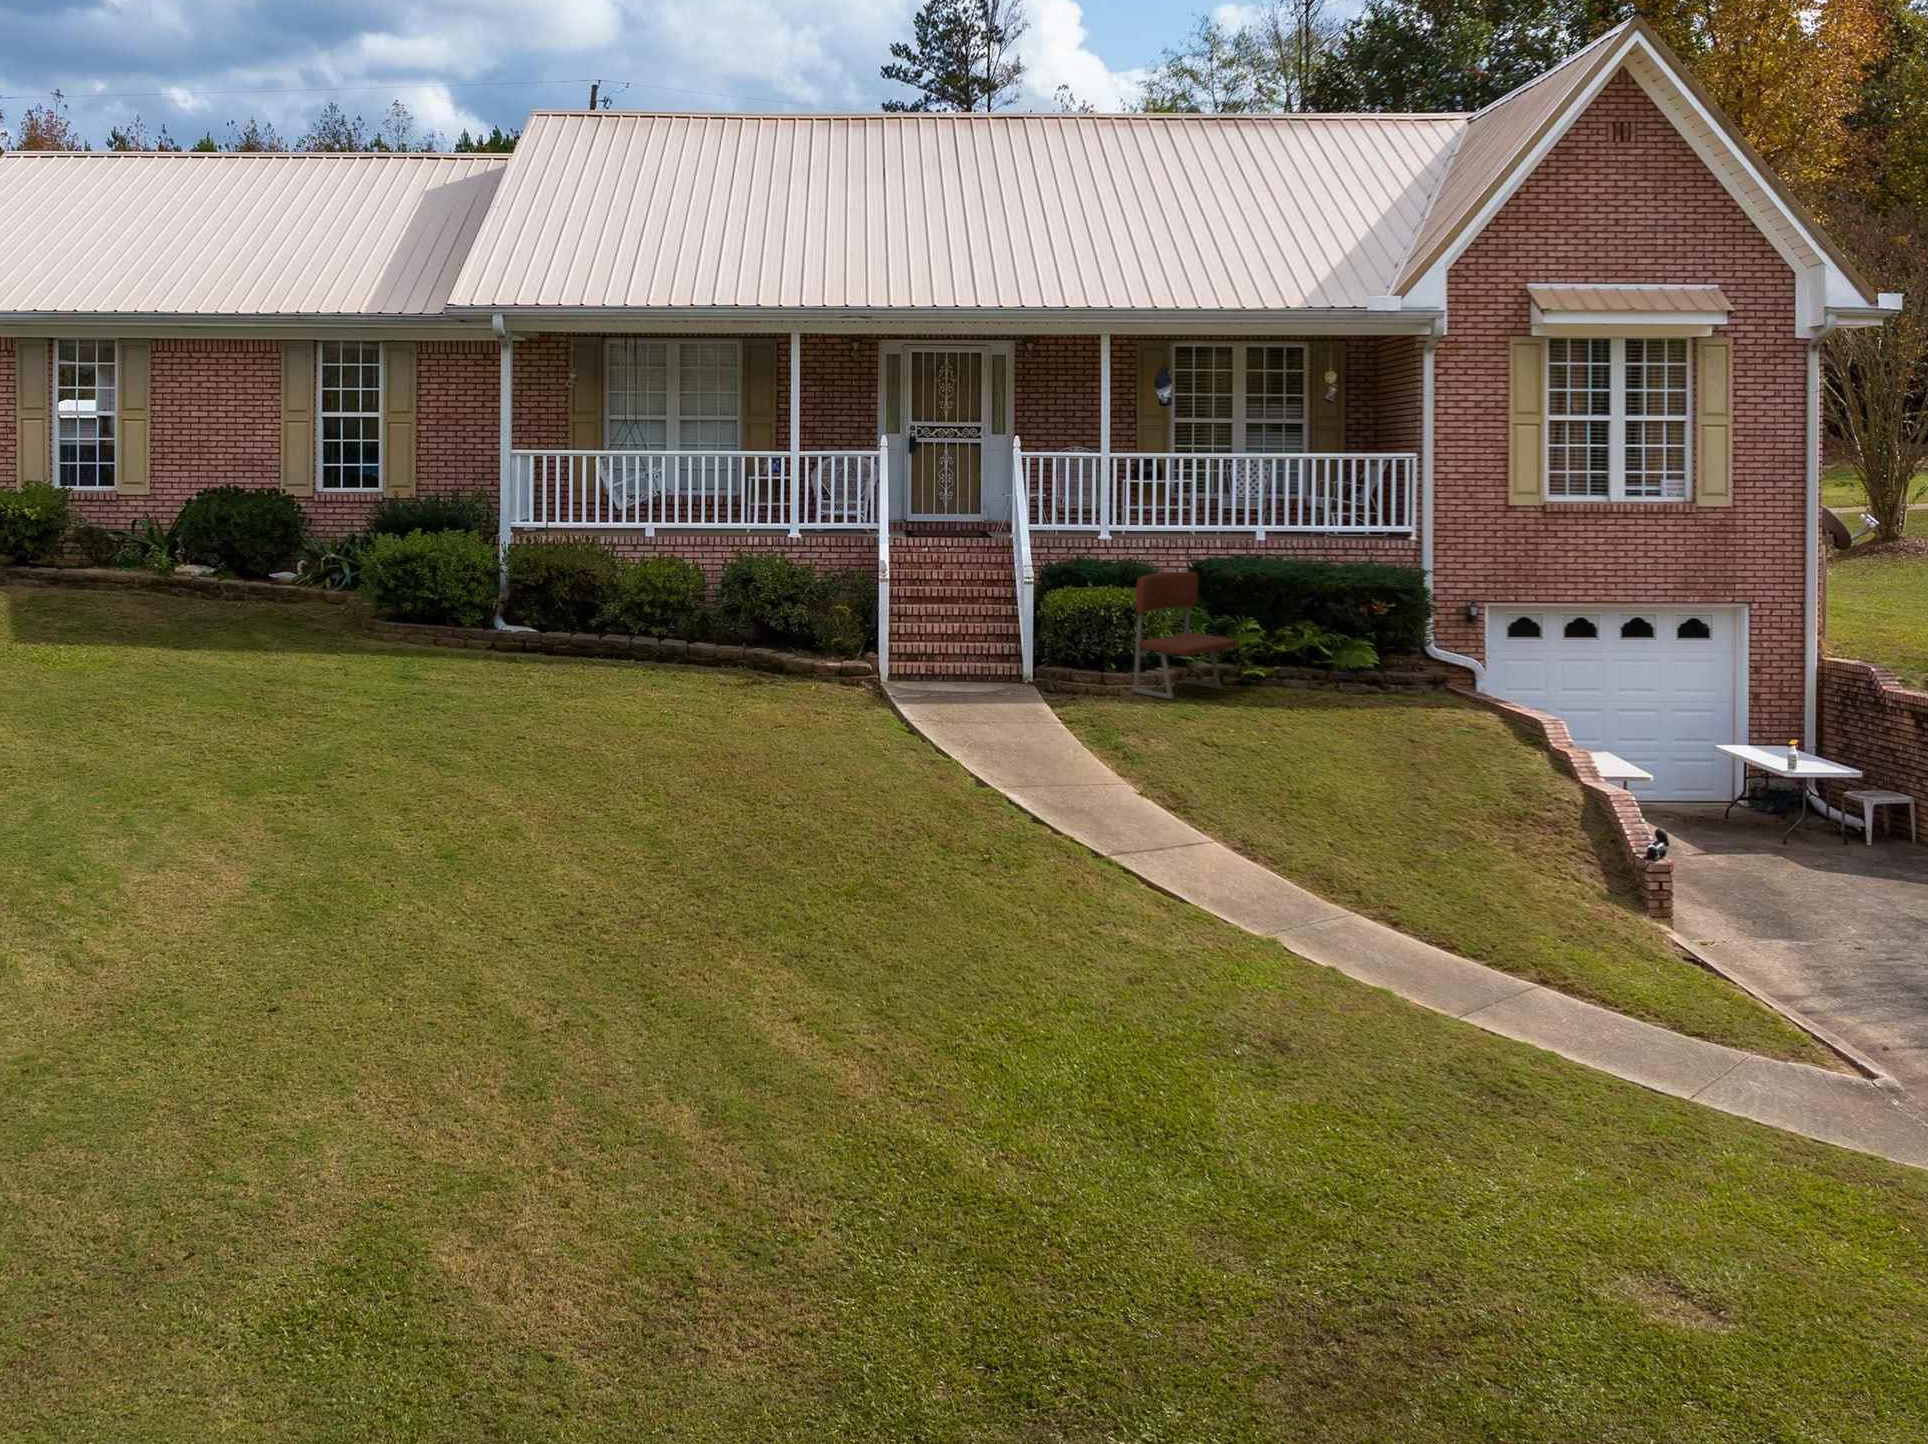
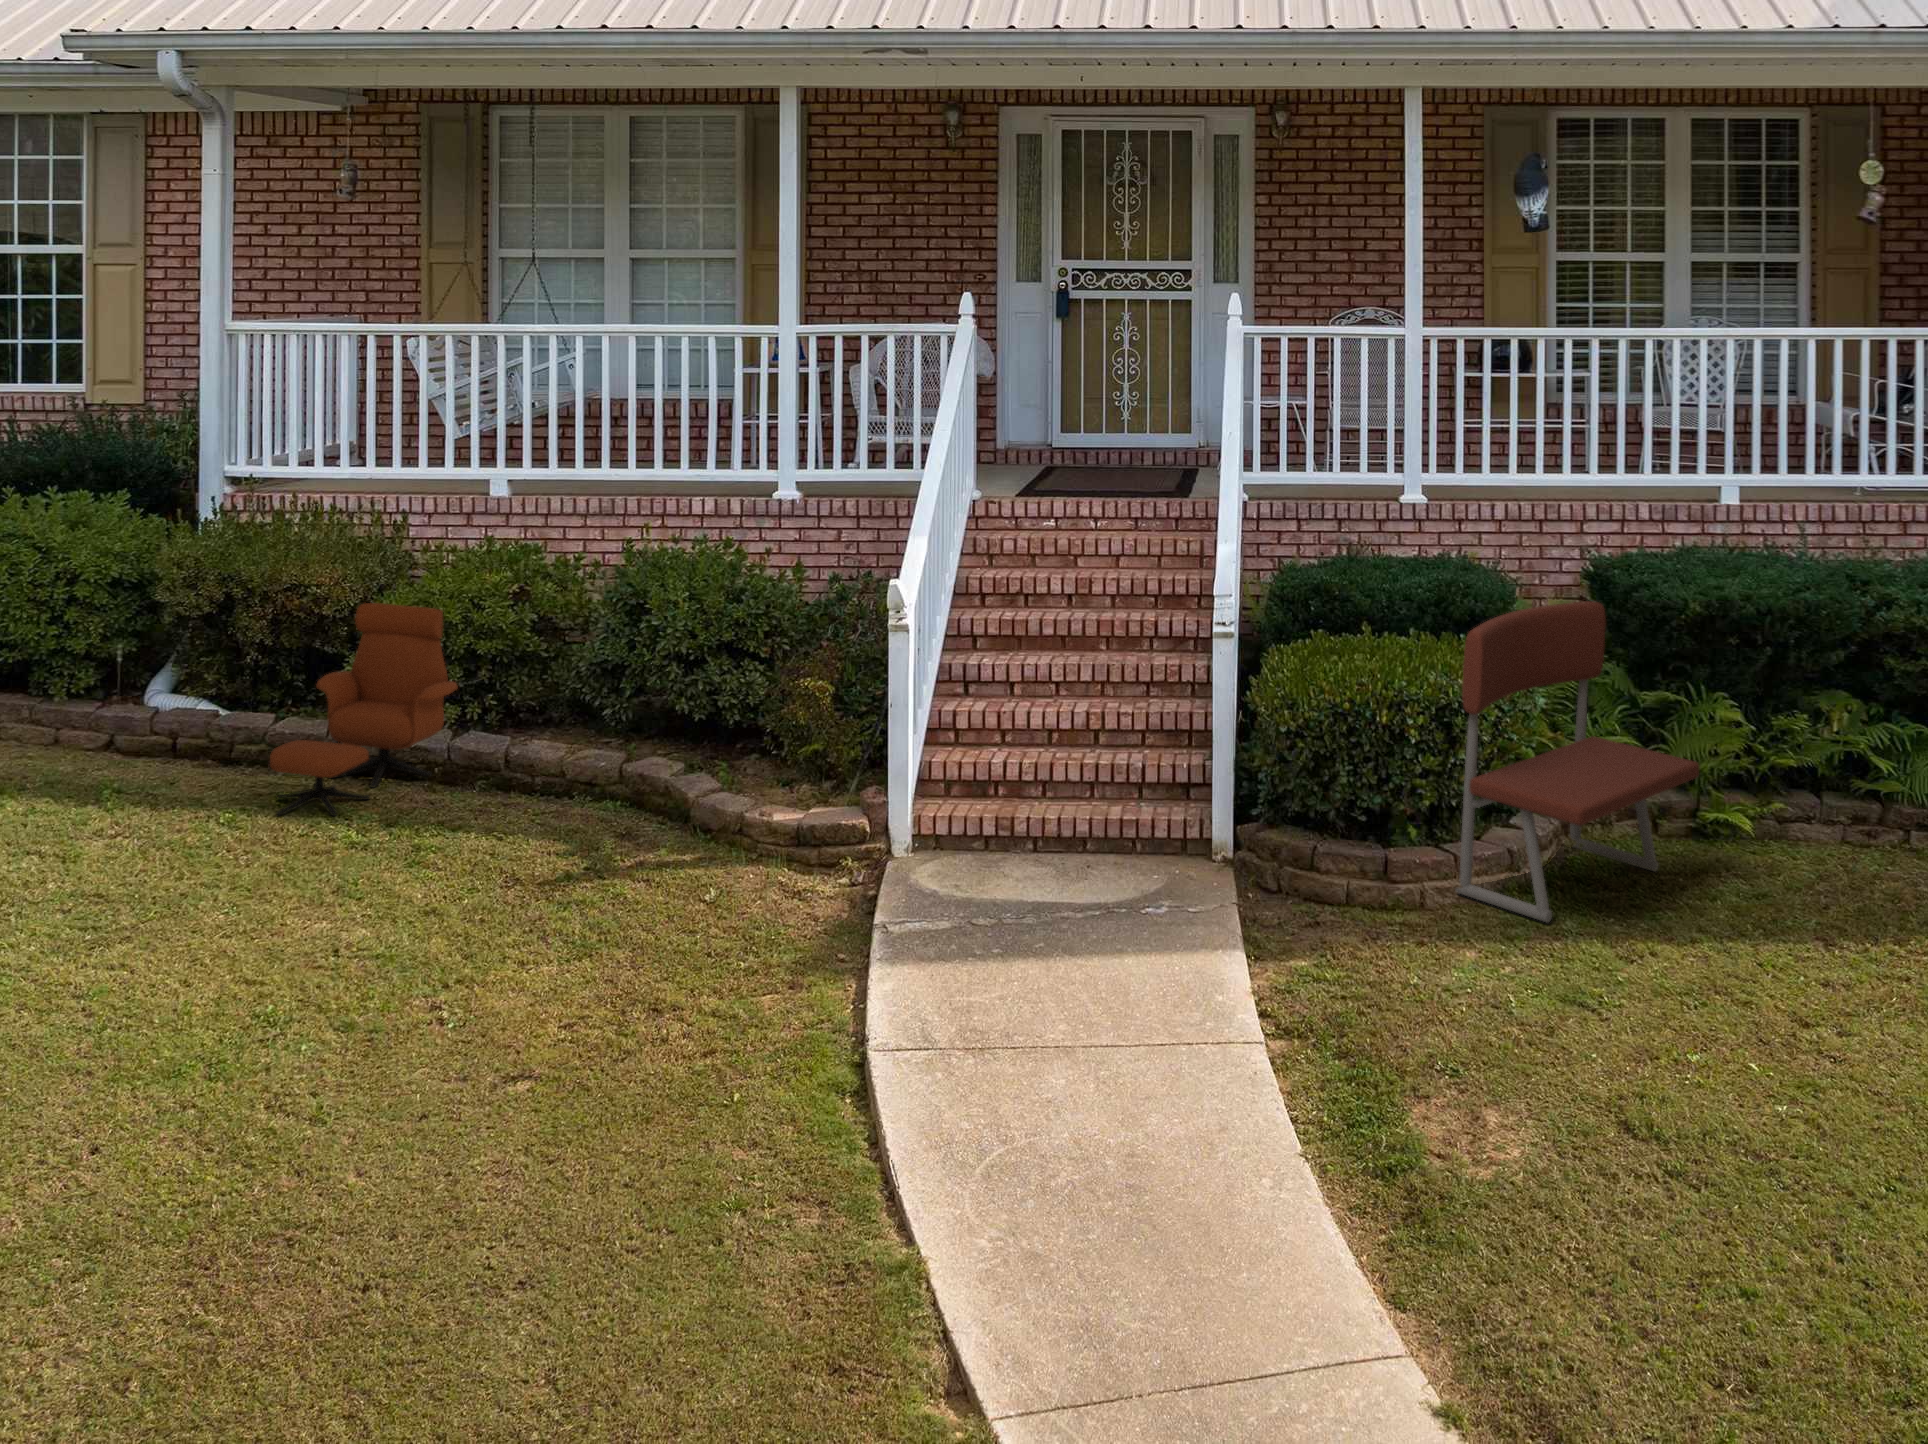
lounge chair: none [601,576,670,663] -> present [270,603,458,816]

